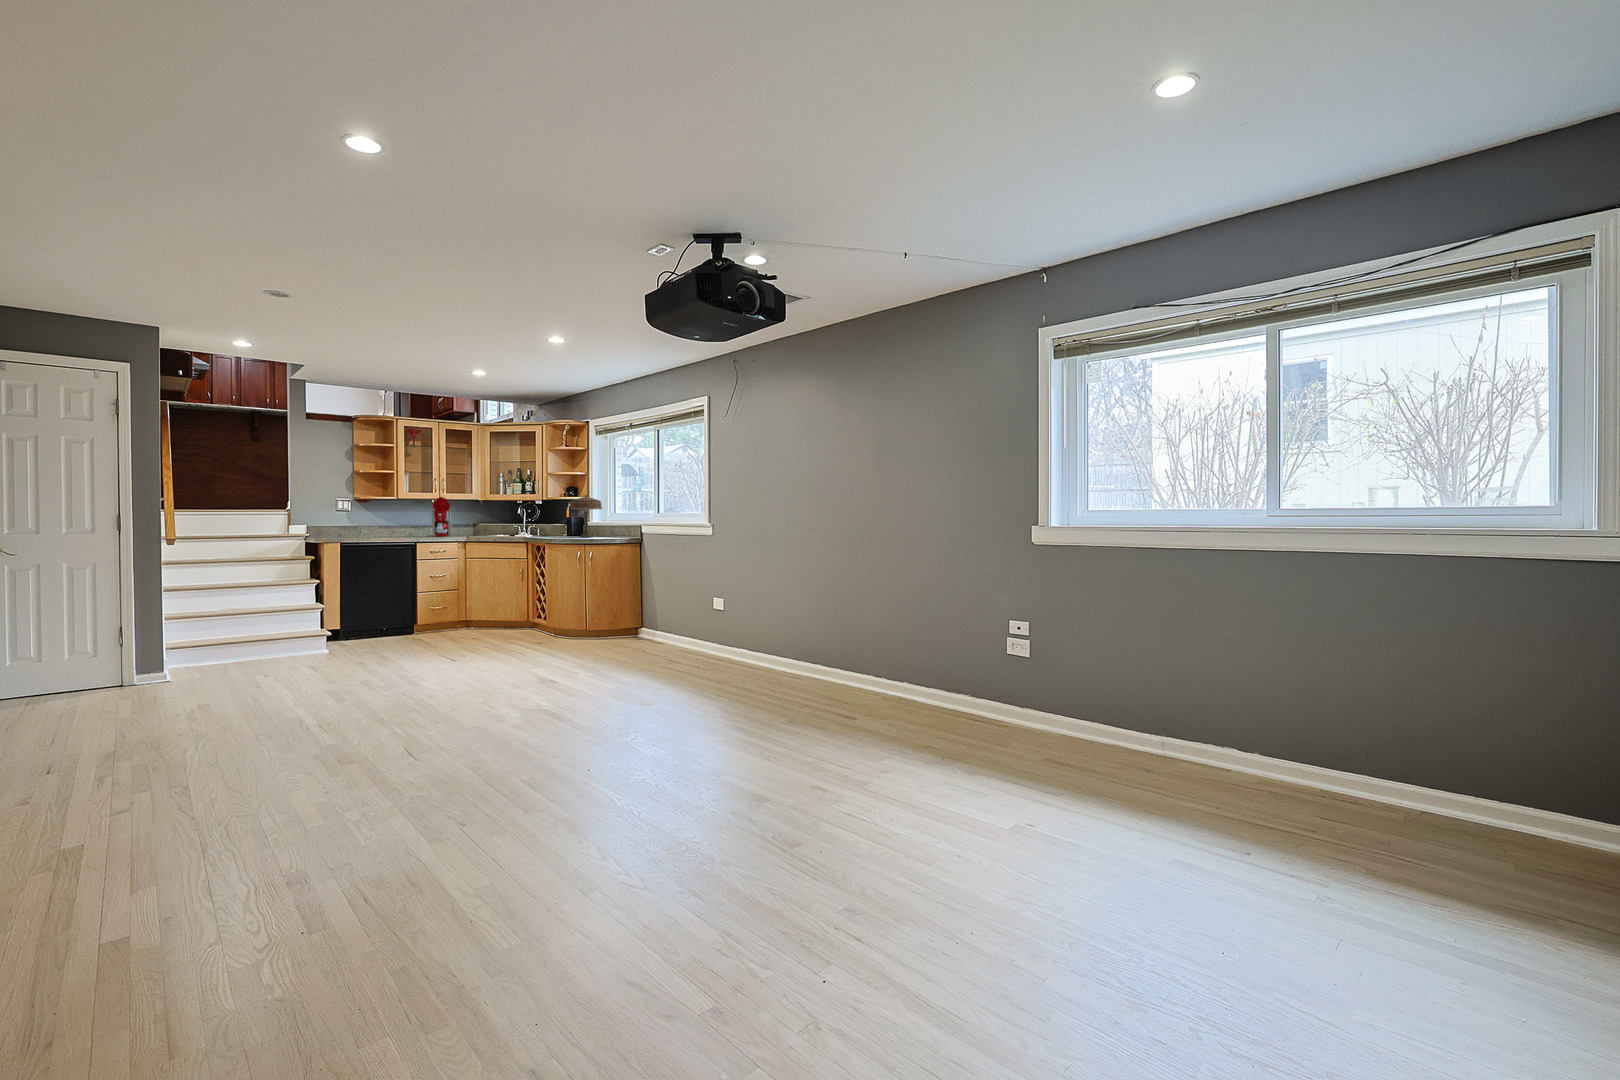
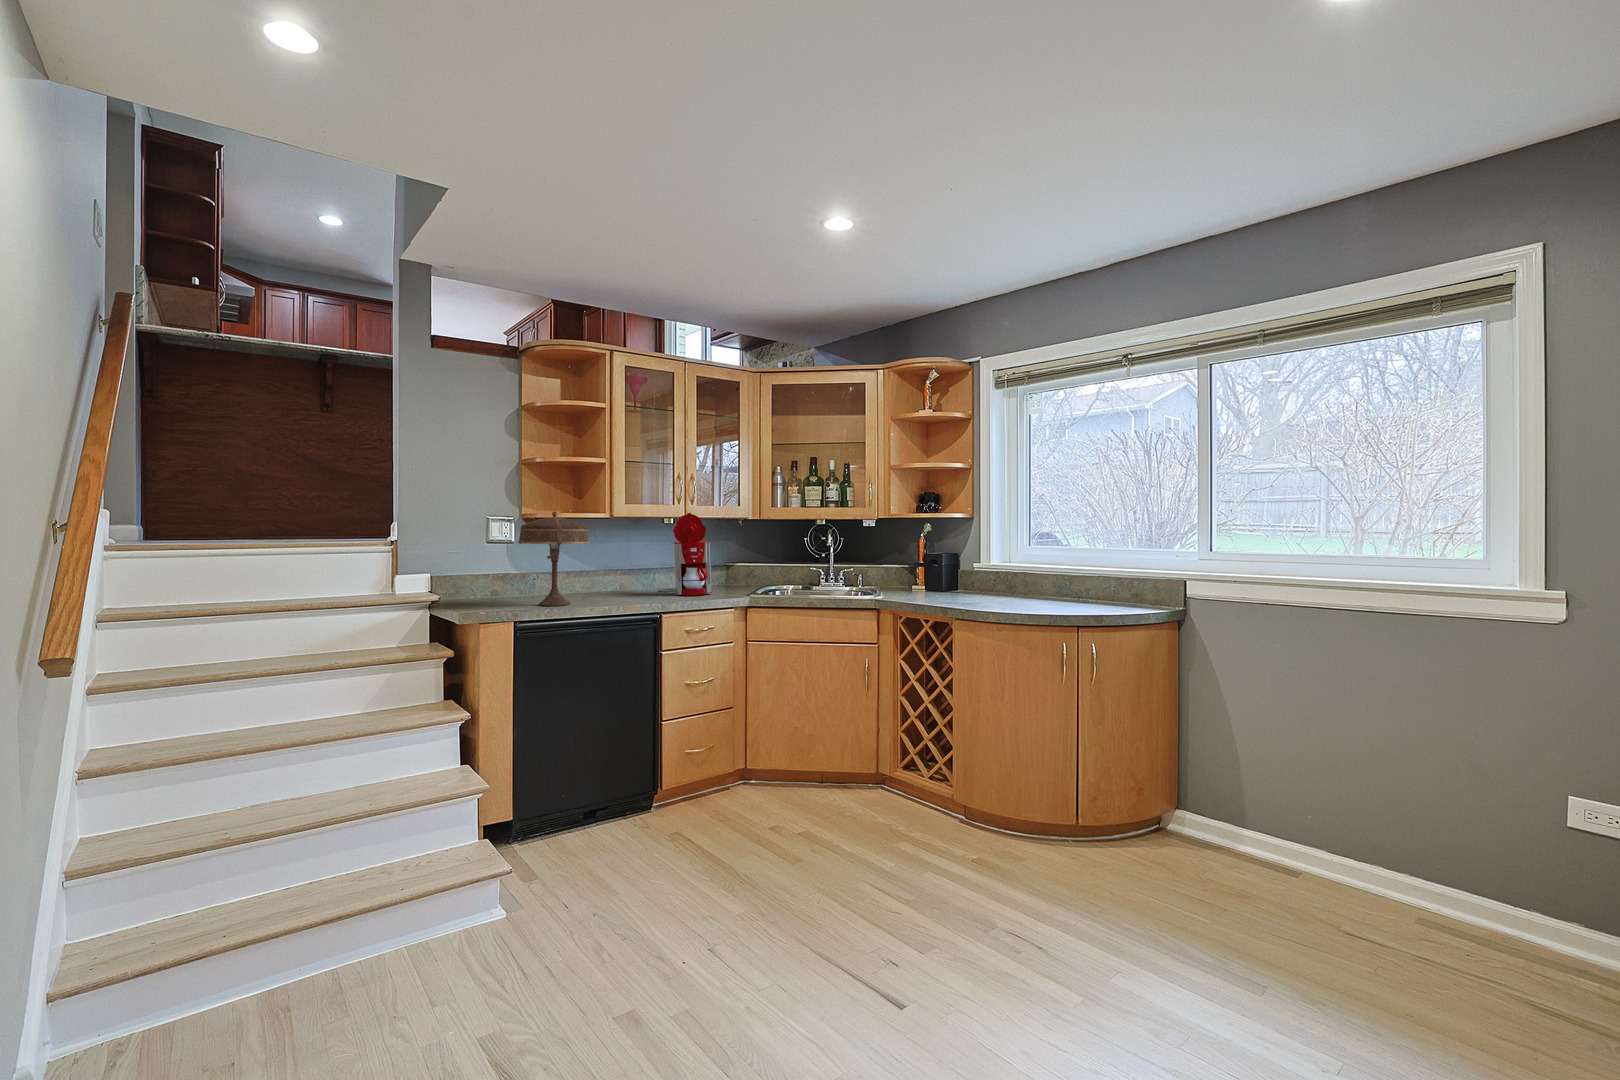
table lamp: present [570,495,602,537] -> present [518,511,590,606]

